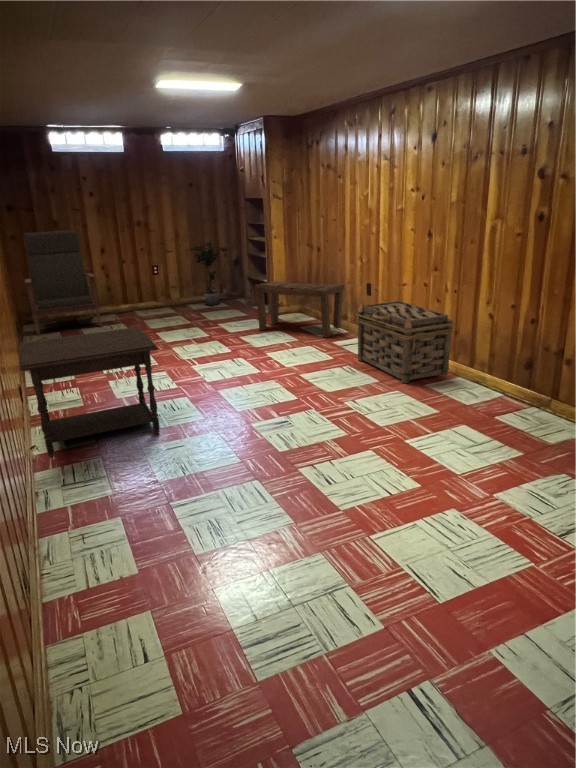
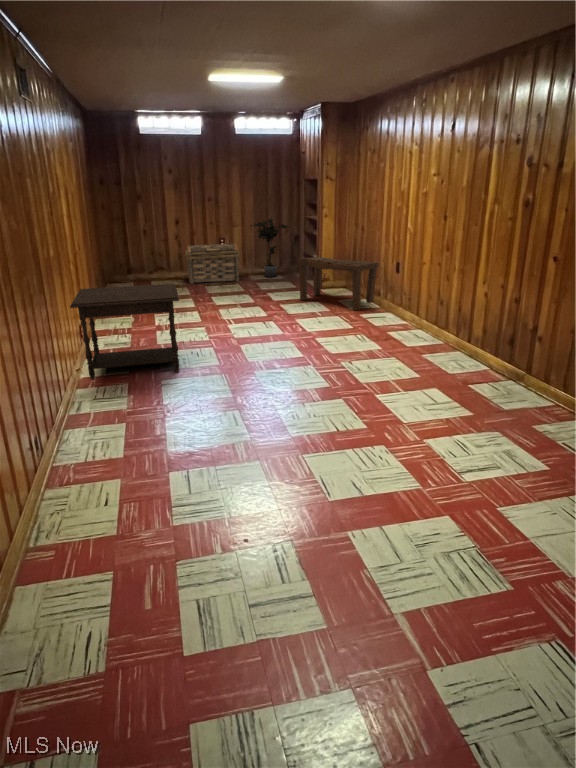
lounge chair: present [24,230,102,334] -> none [108,204,170,291]
basket: present [356,301,454,383] -> present [185,244,240,284]

